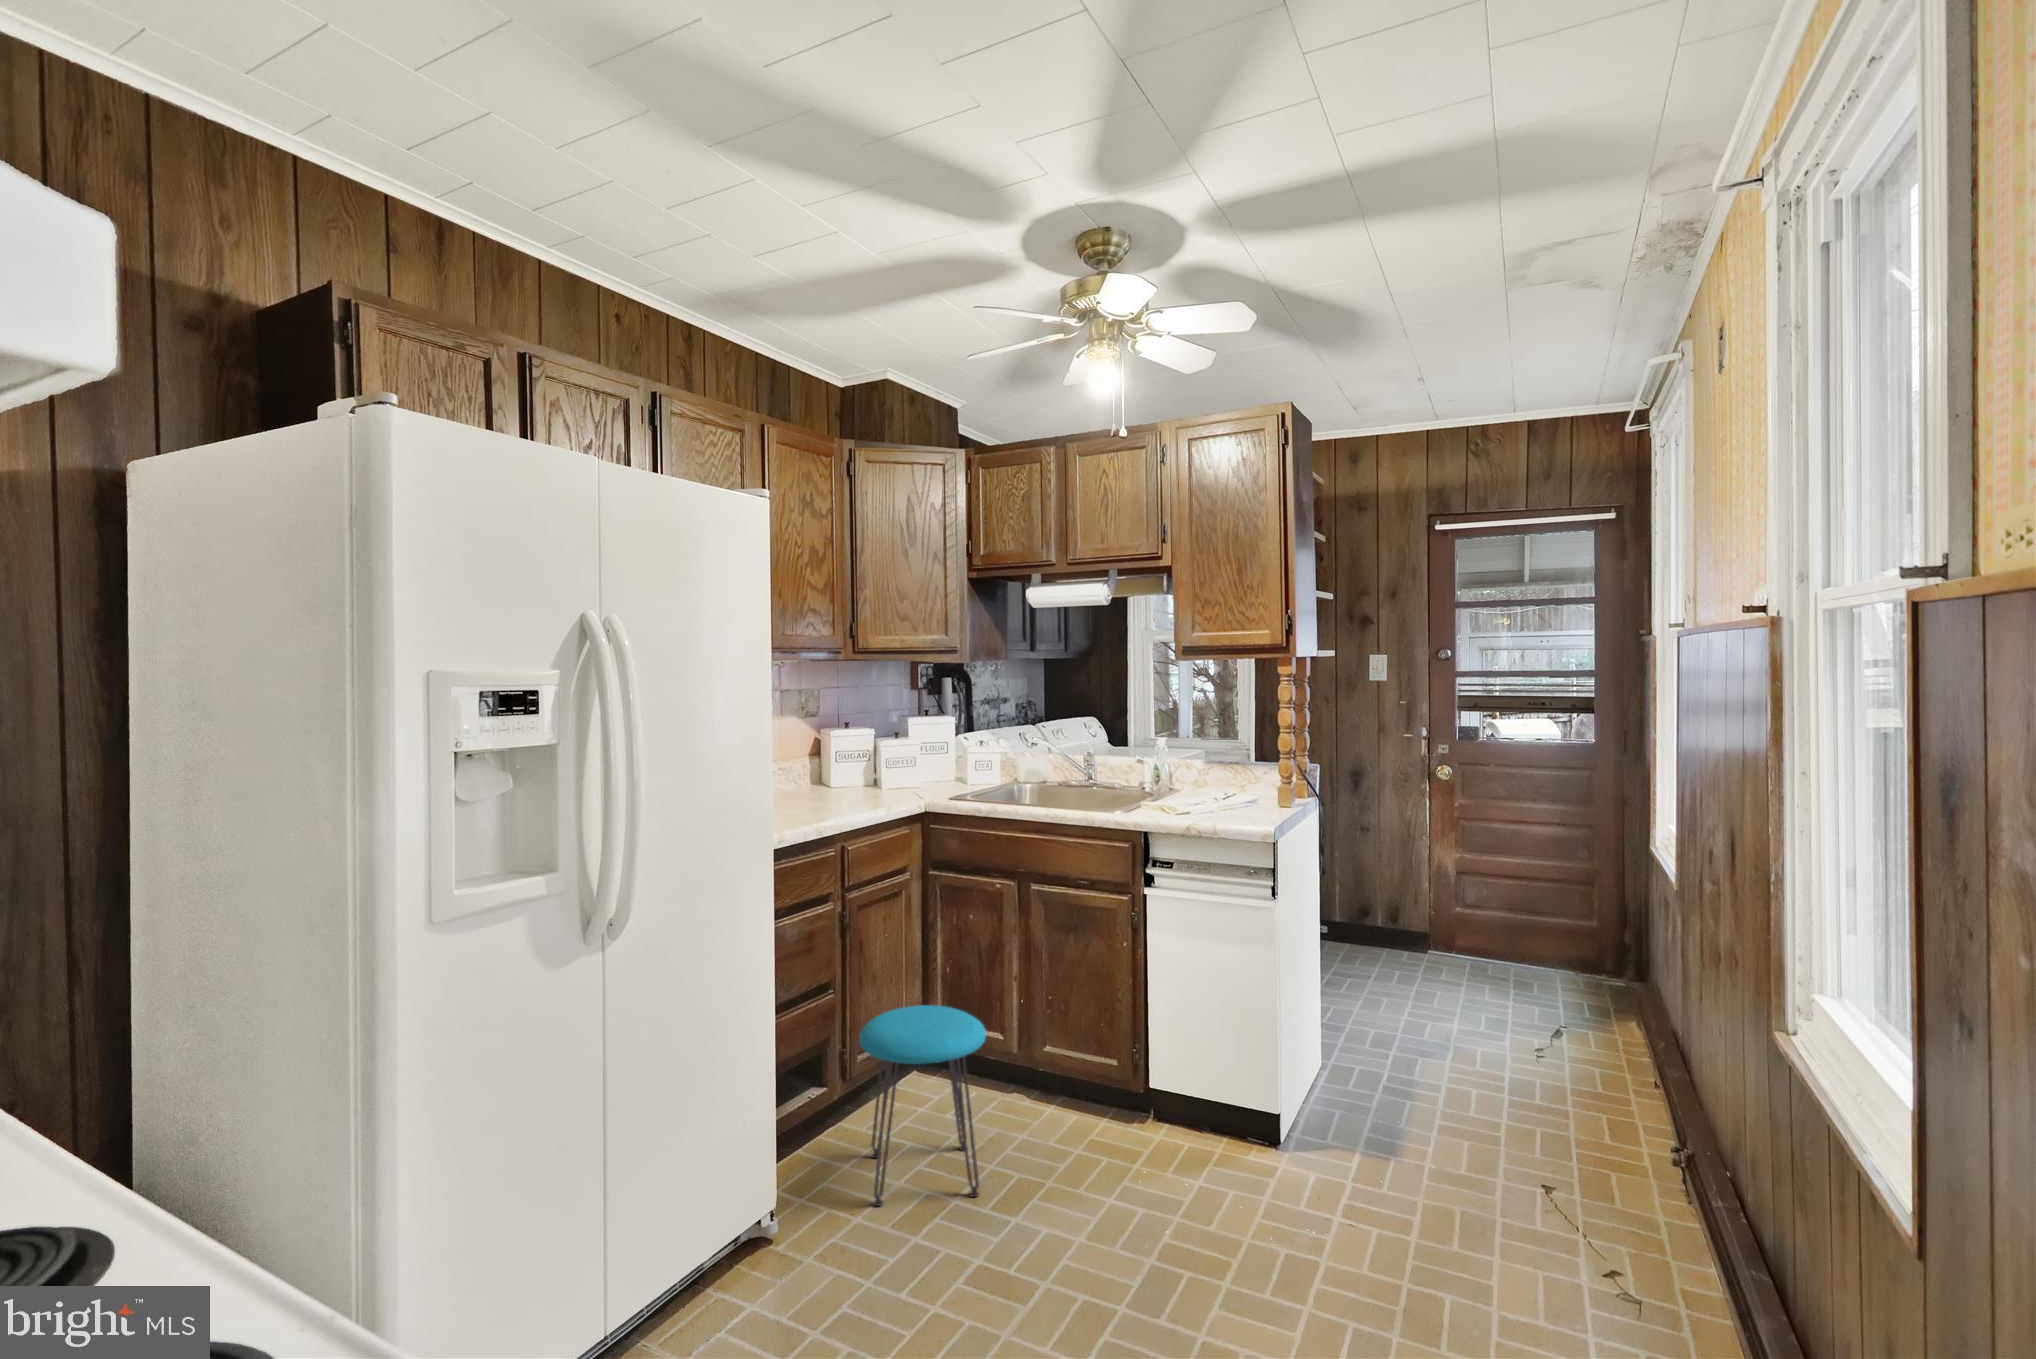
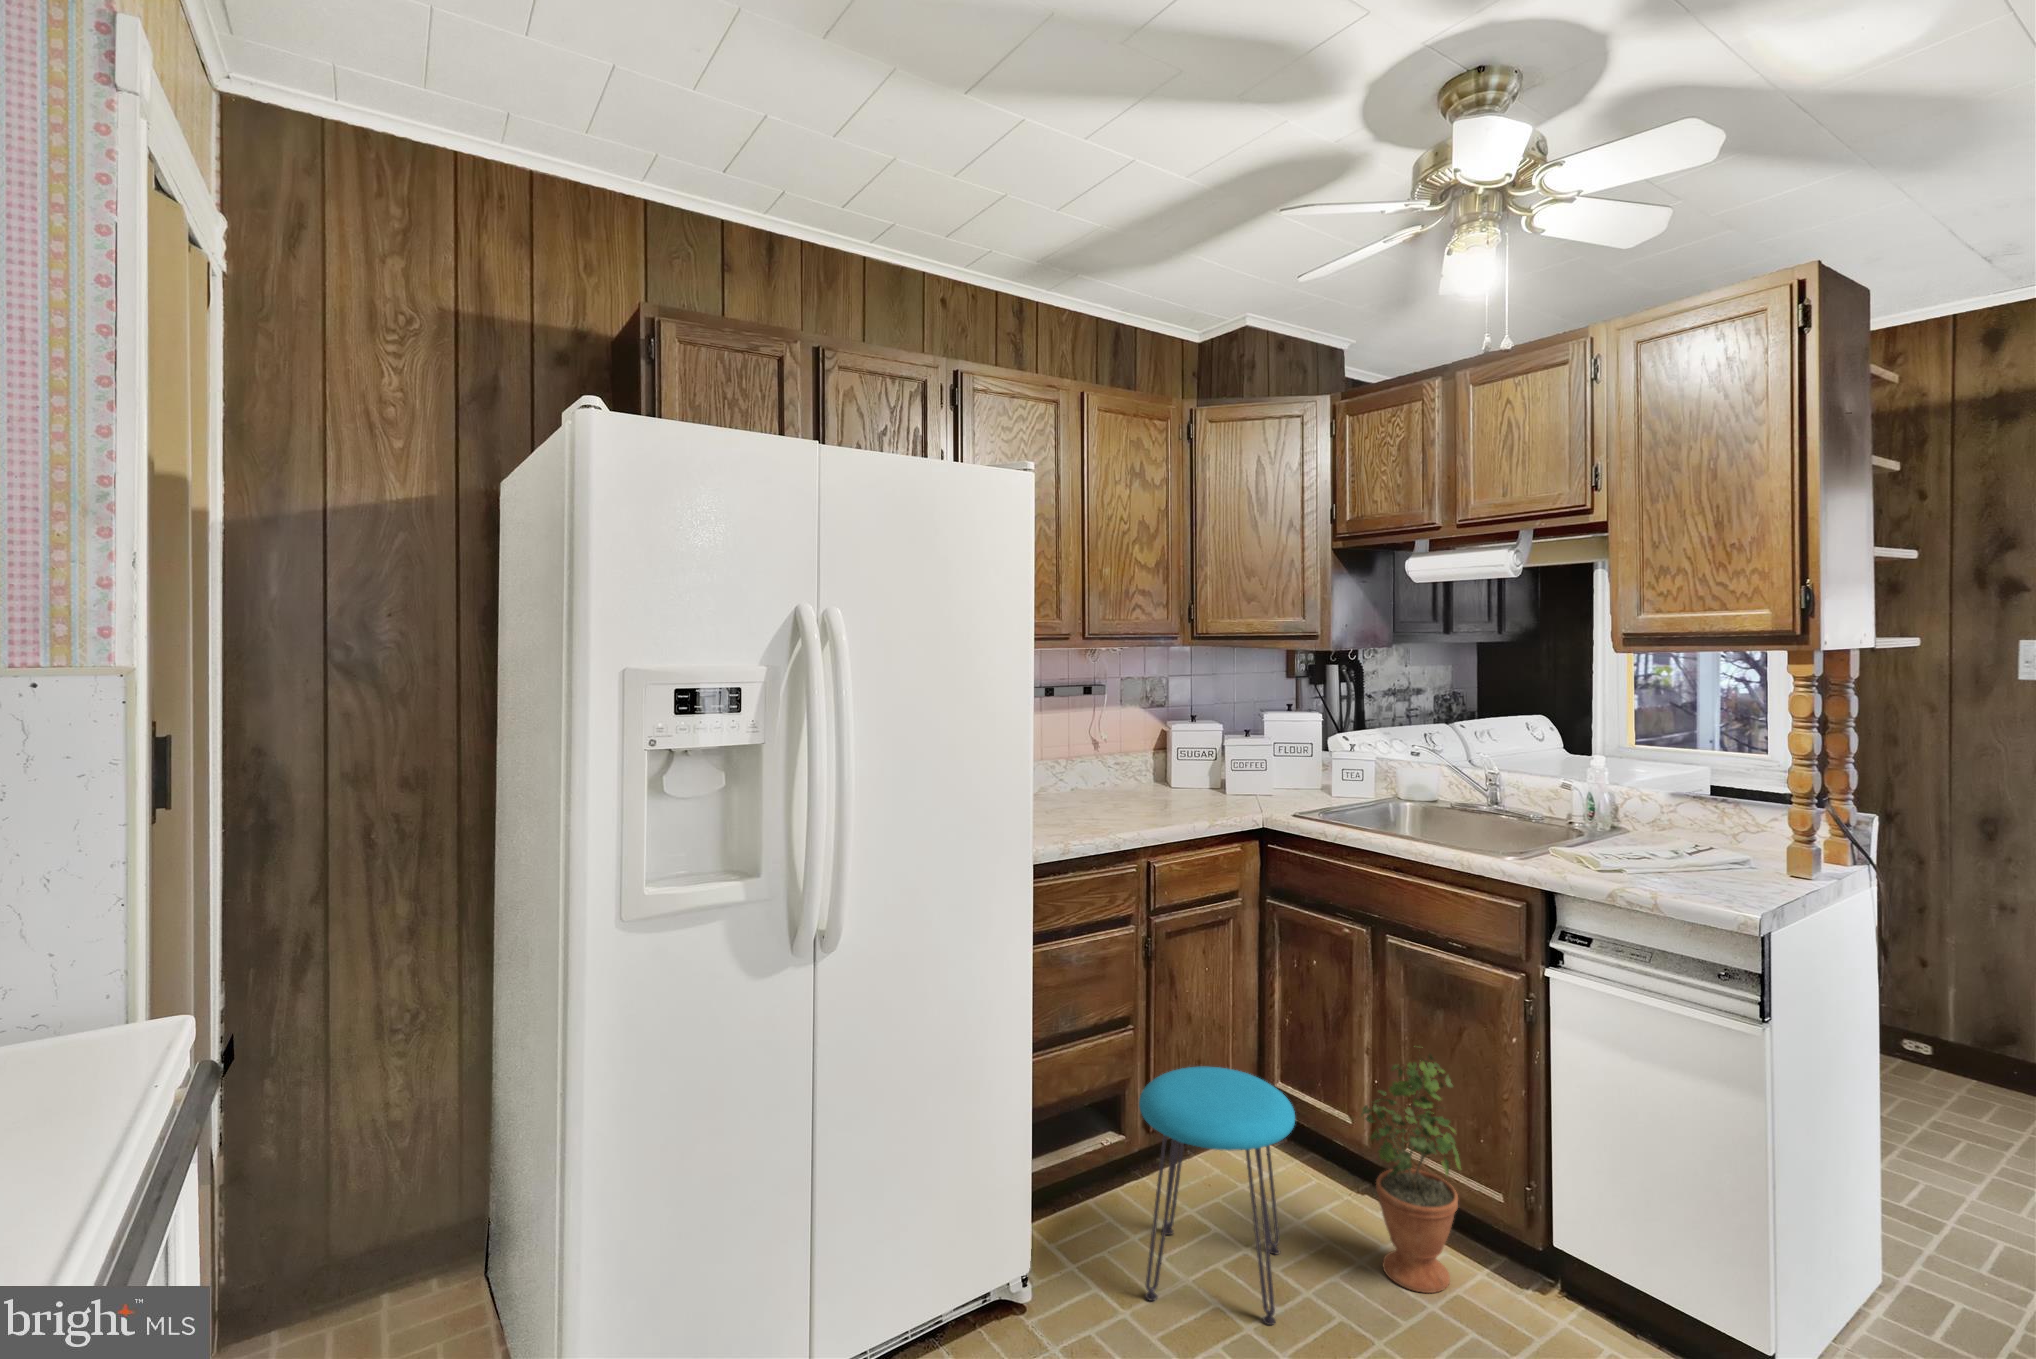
potted plant: none [1024,963,1098,1149] -> present [1361,1046,1461,1293]

